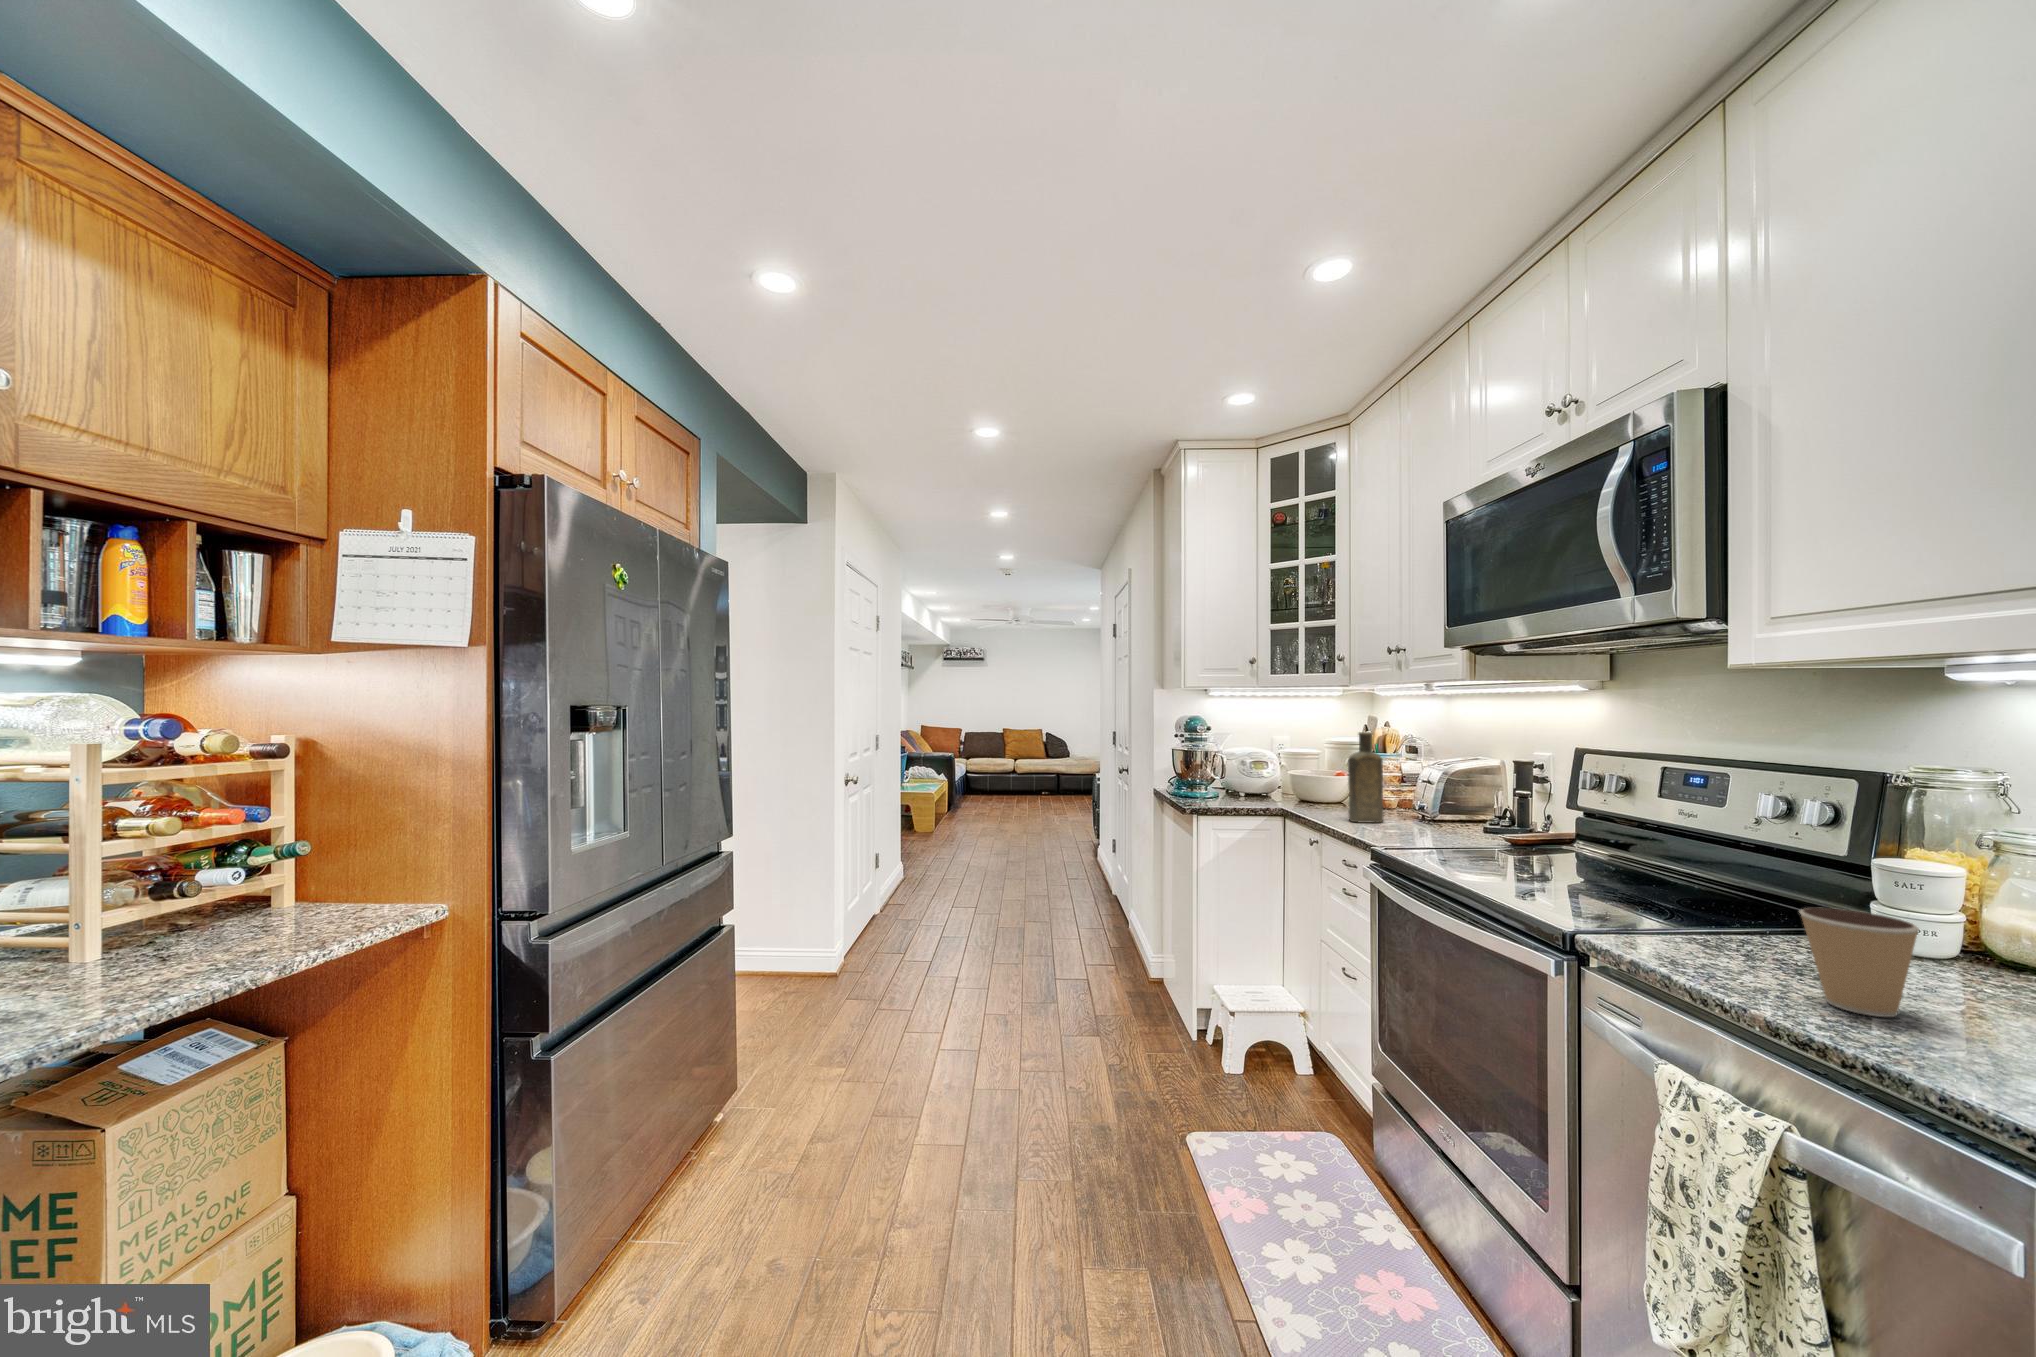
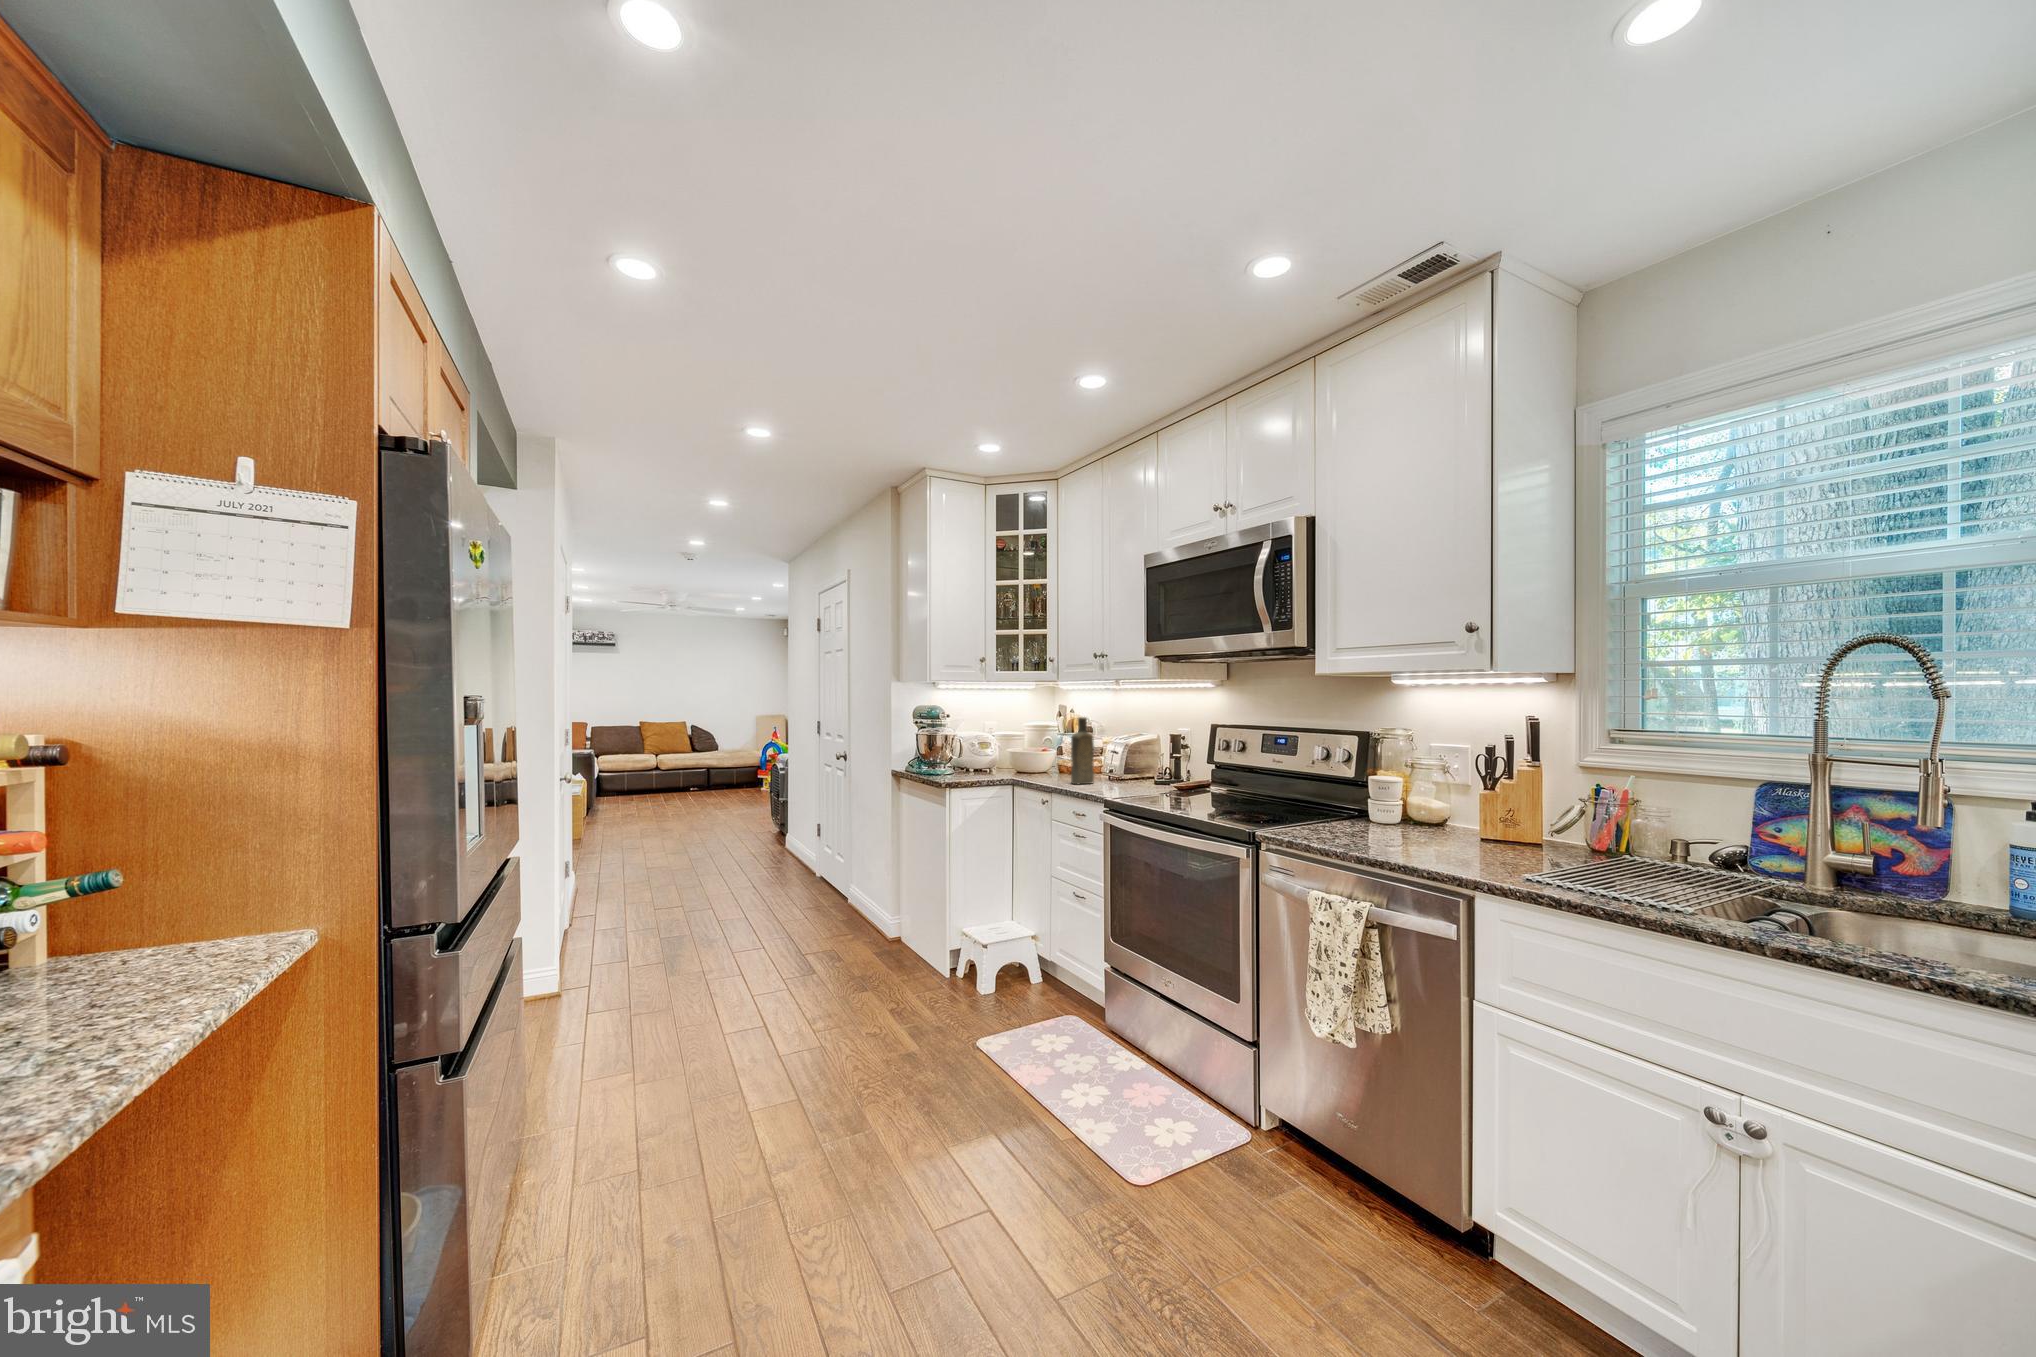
coffee cup: present [1800,908,1919,1017] -> none [1357,799,1400,847]

